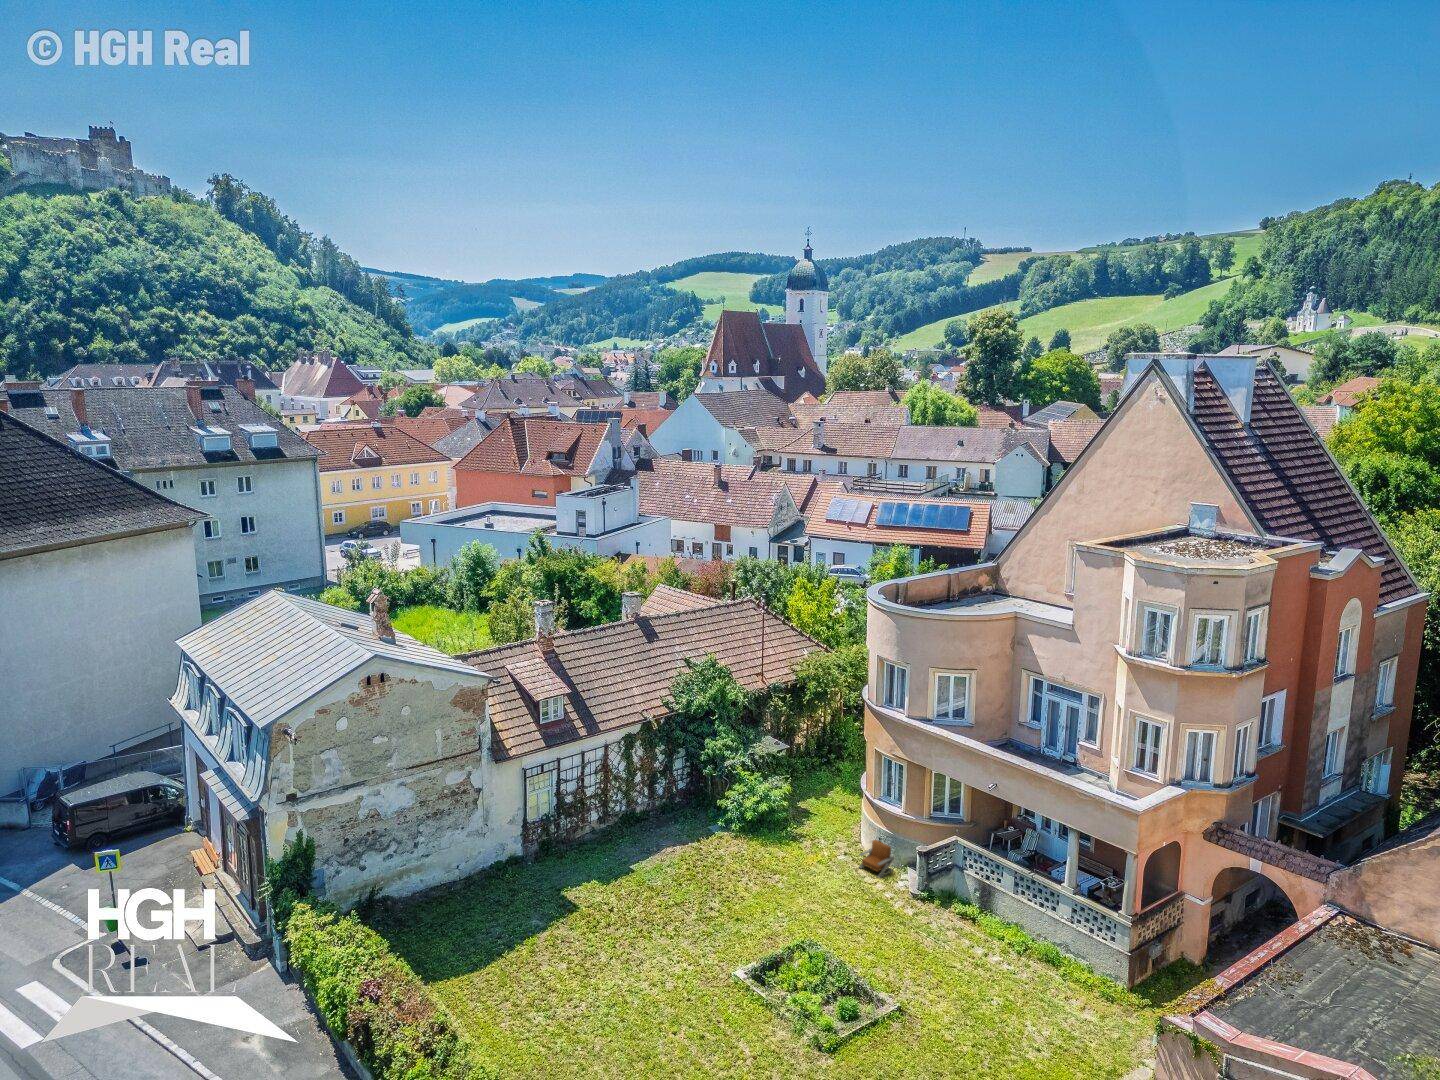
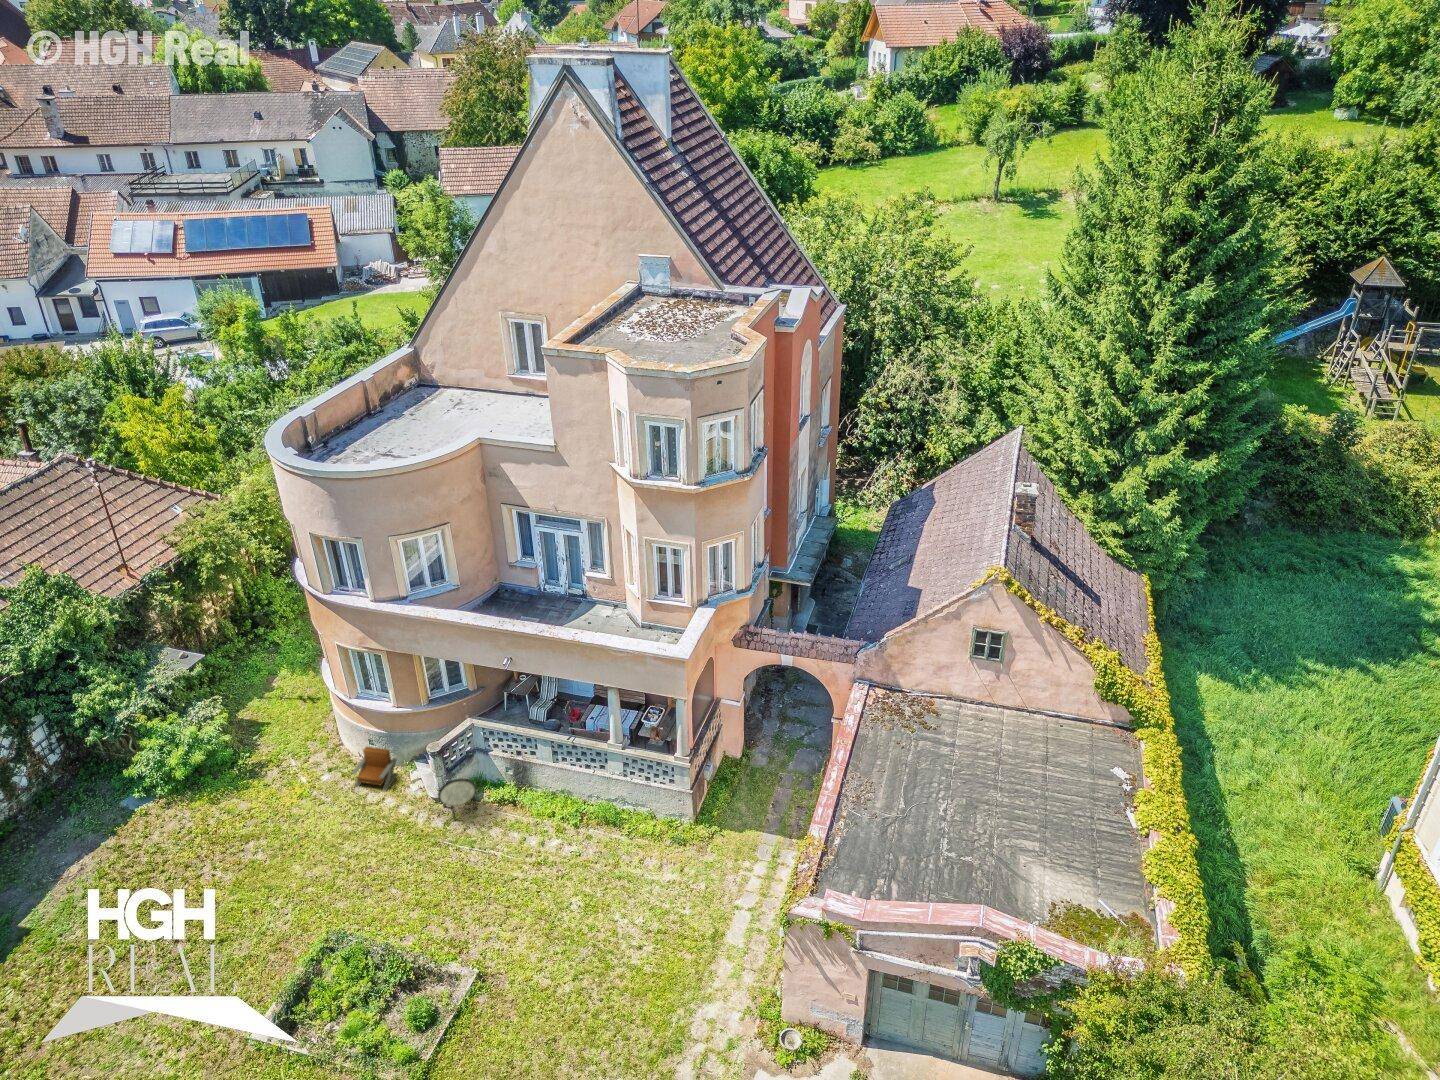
round table: none [915,883,947,914] -> present [438,779,477,820]

